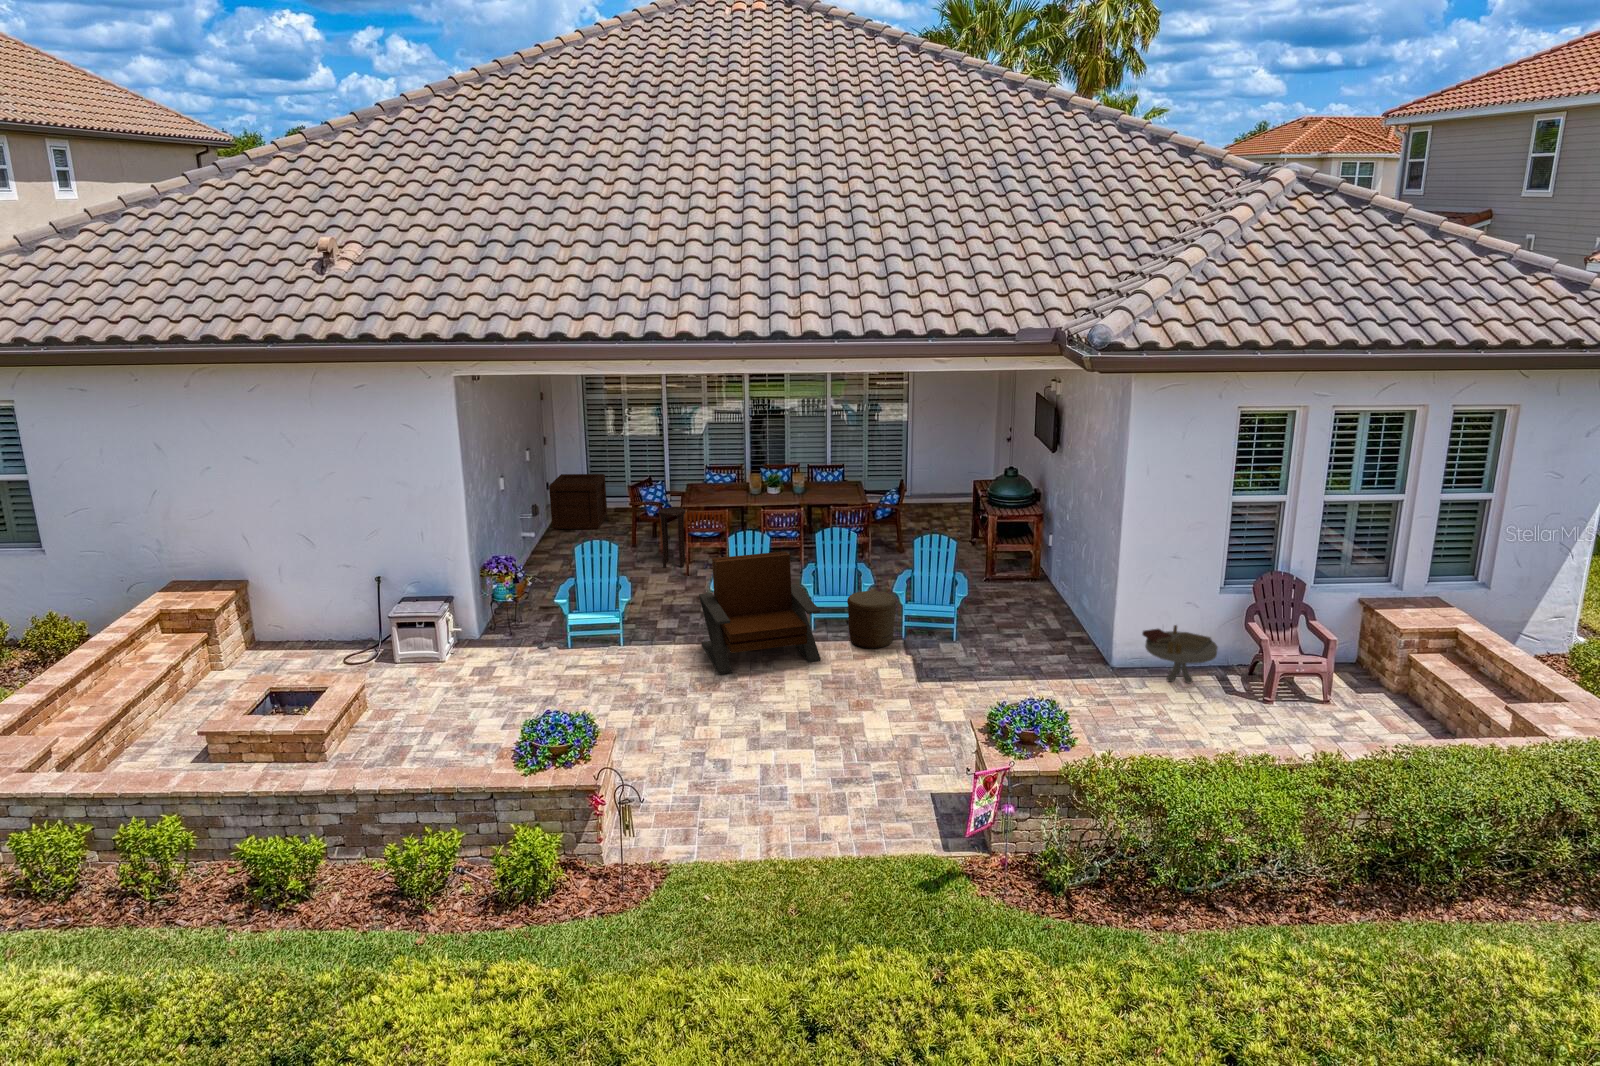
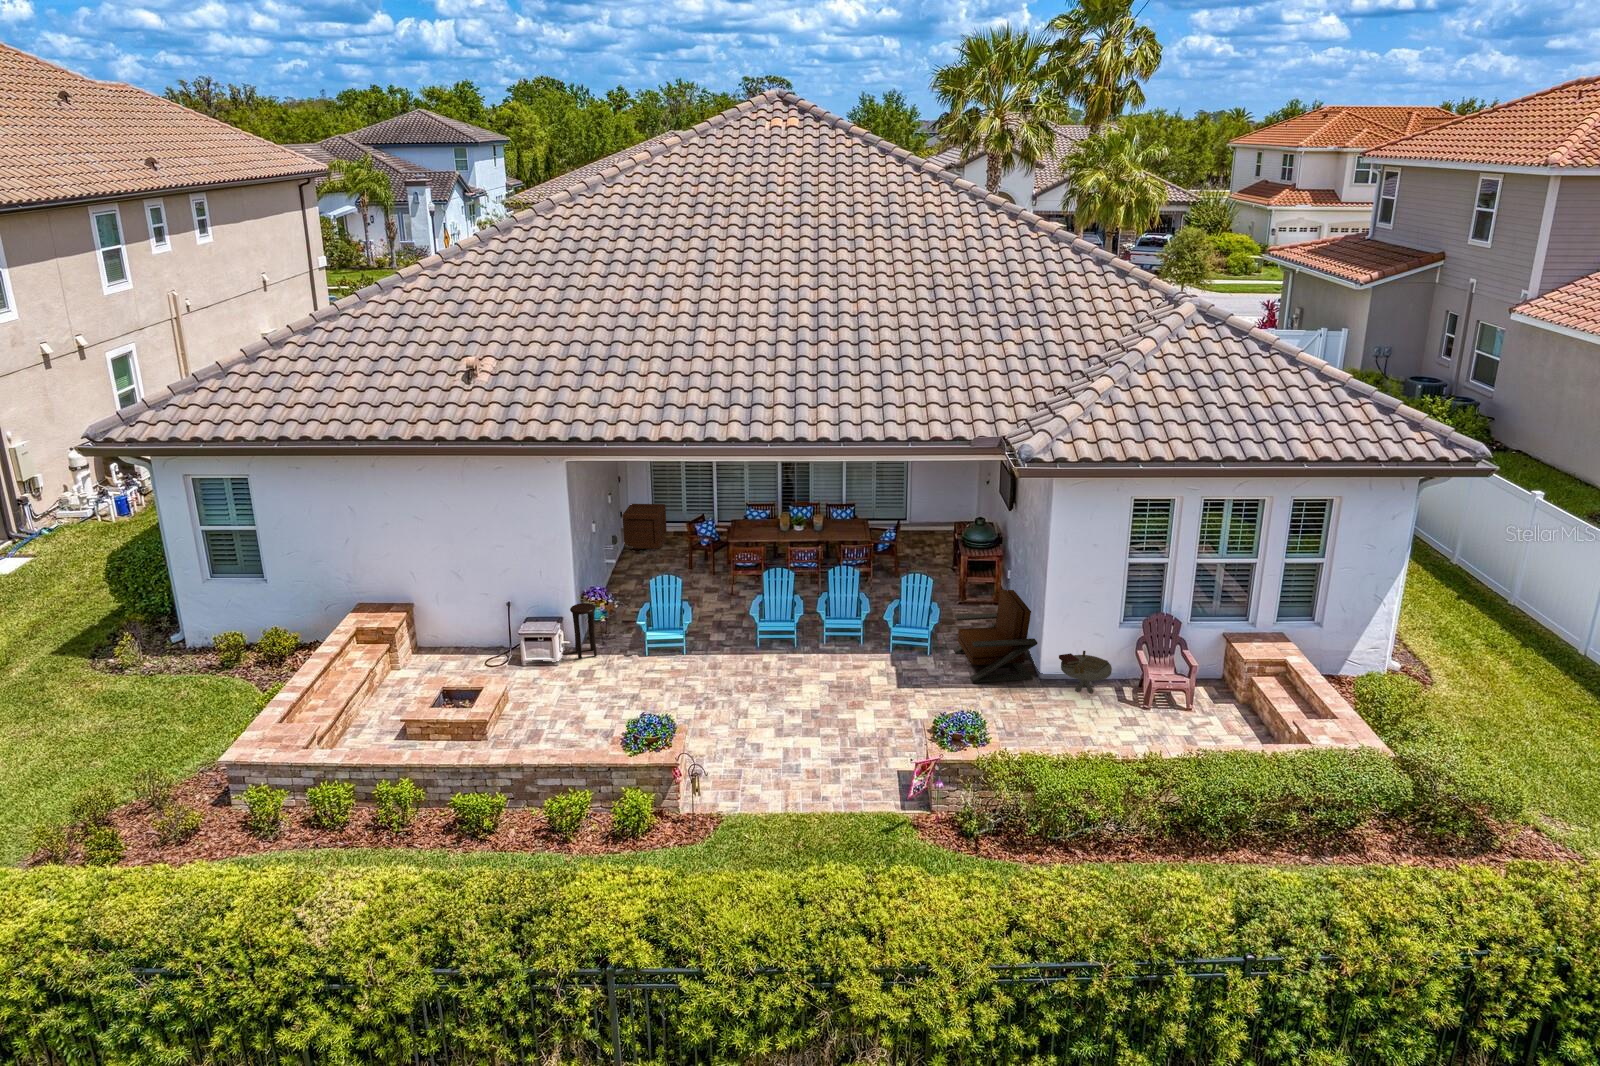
stool: present [658,507,685,567] -> present [570,603,597,659]
lounge chair: present [699,551,821,674] -> present [953,590,1037,683]
woven basket: present [847,591,896,648] -> none [849,617,884,660]

